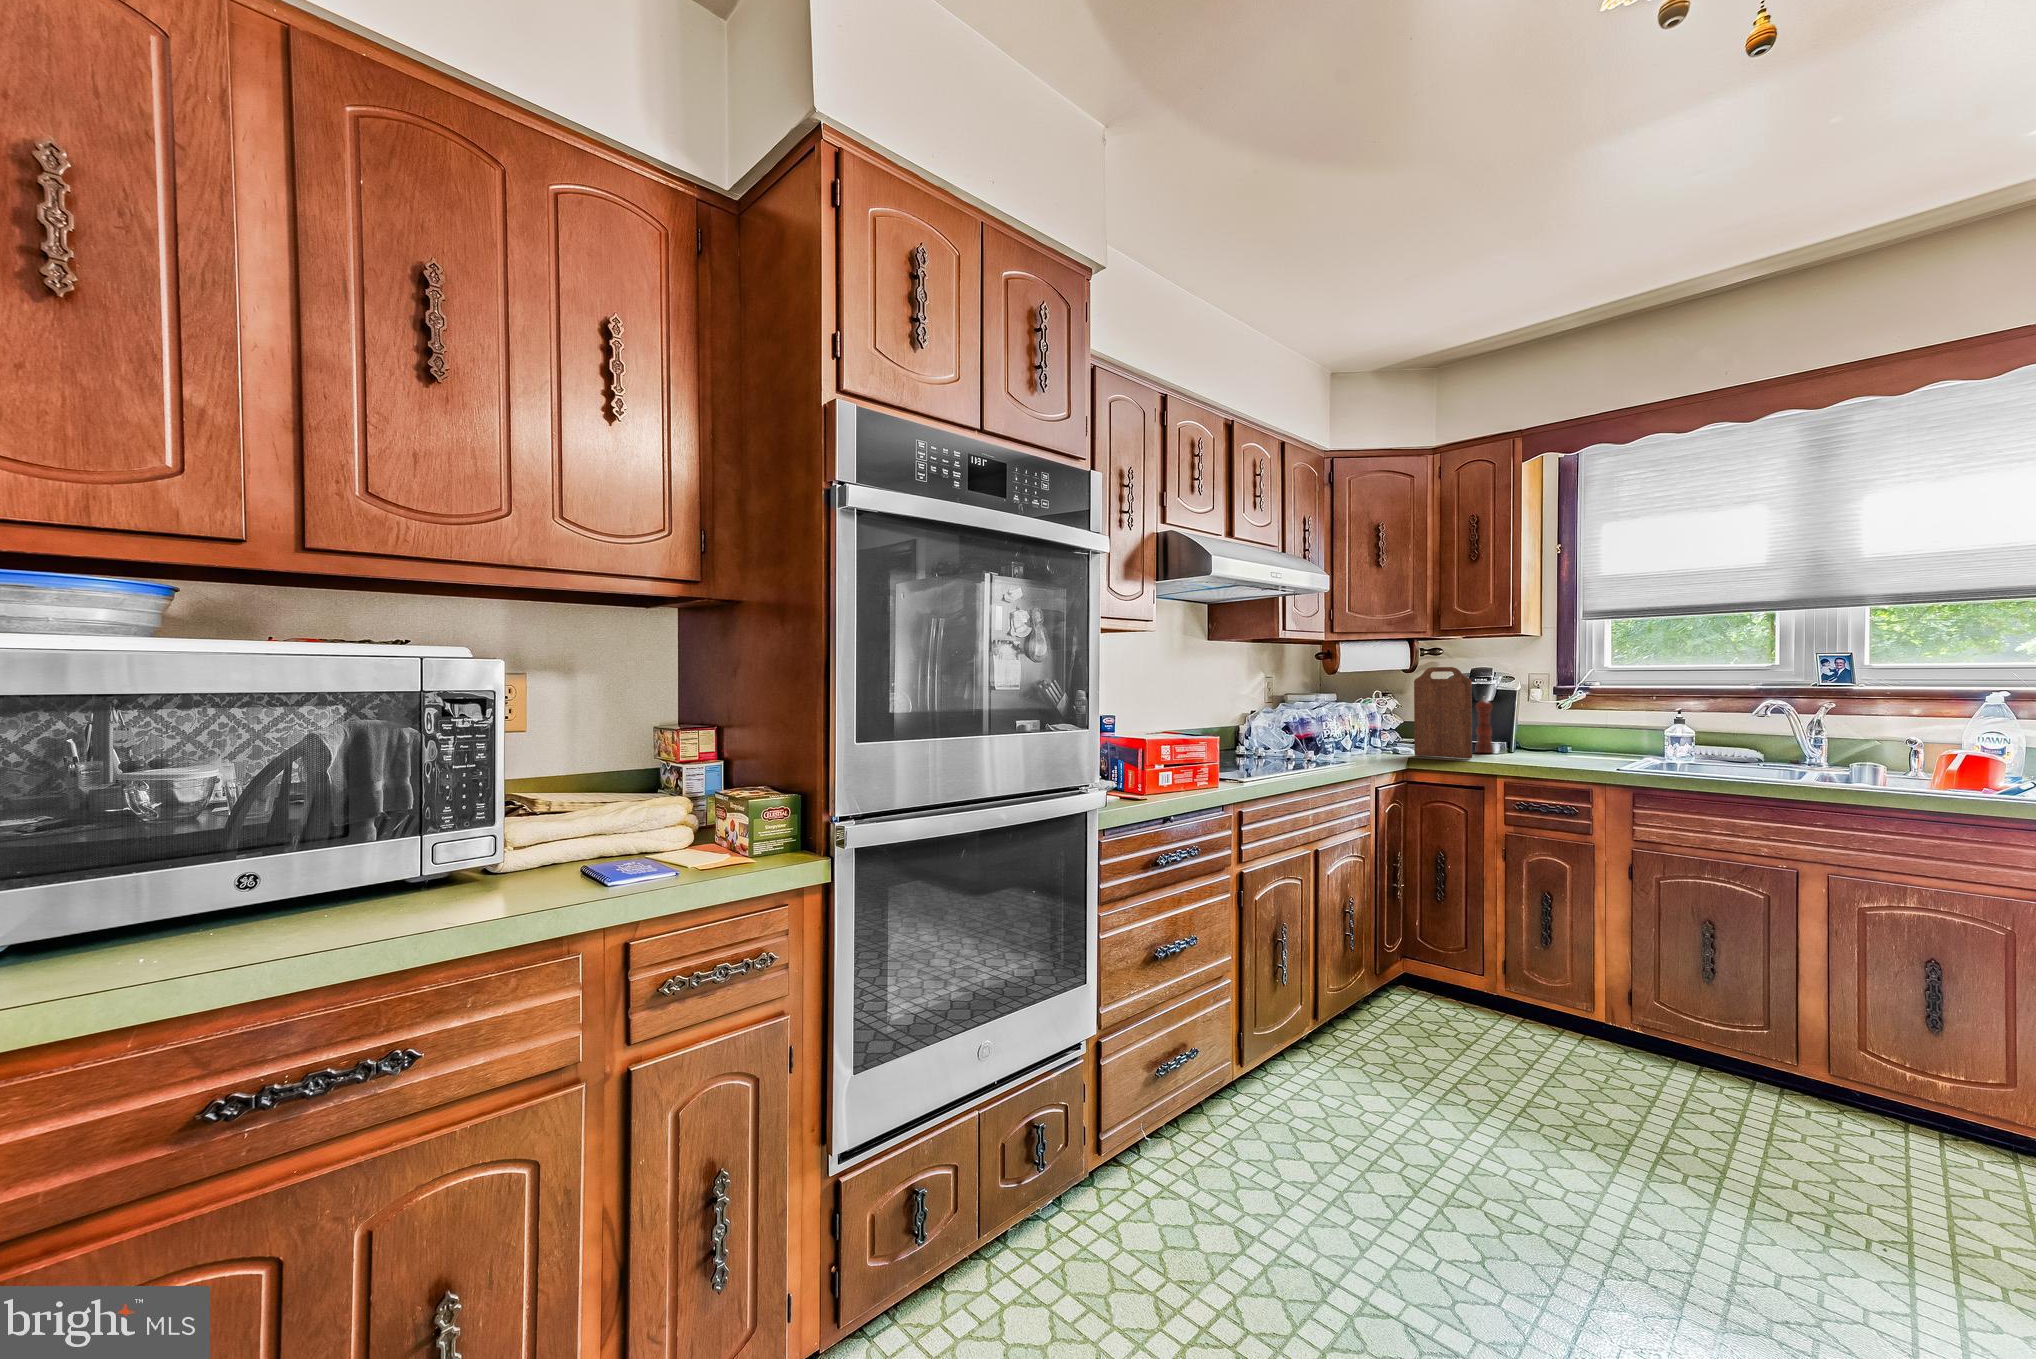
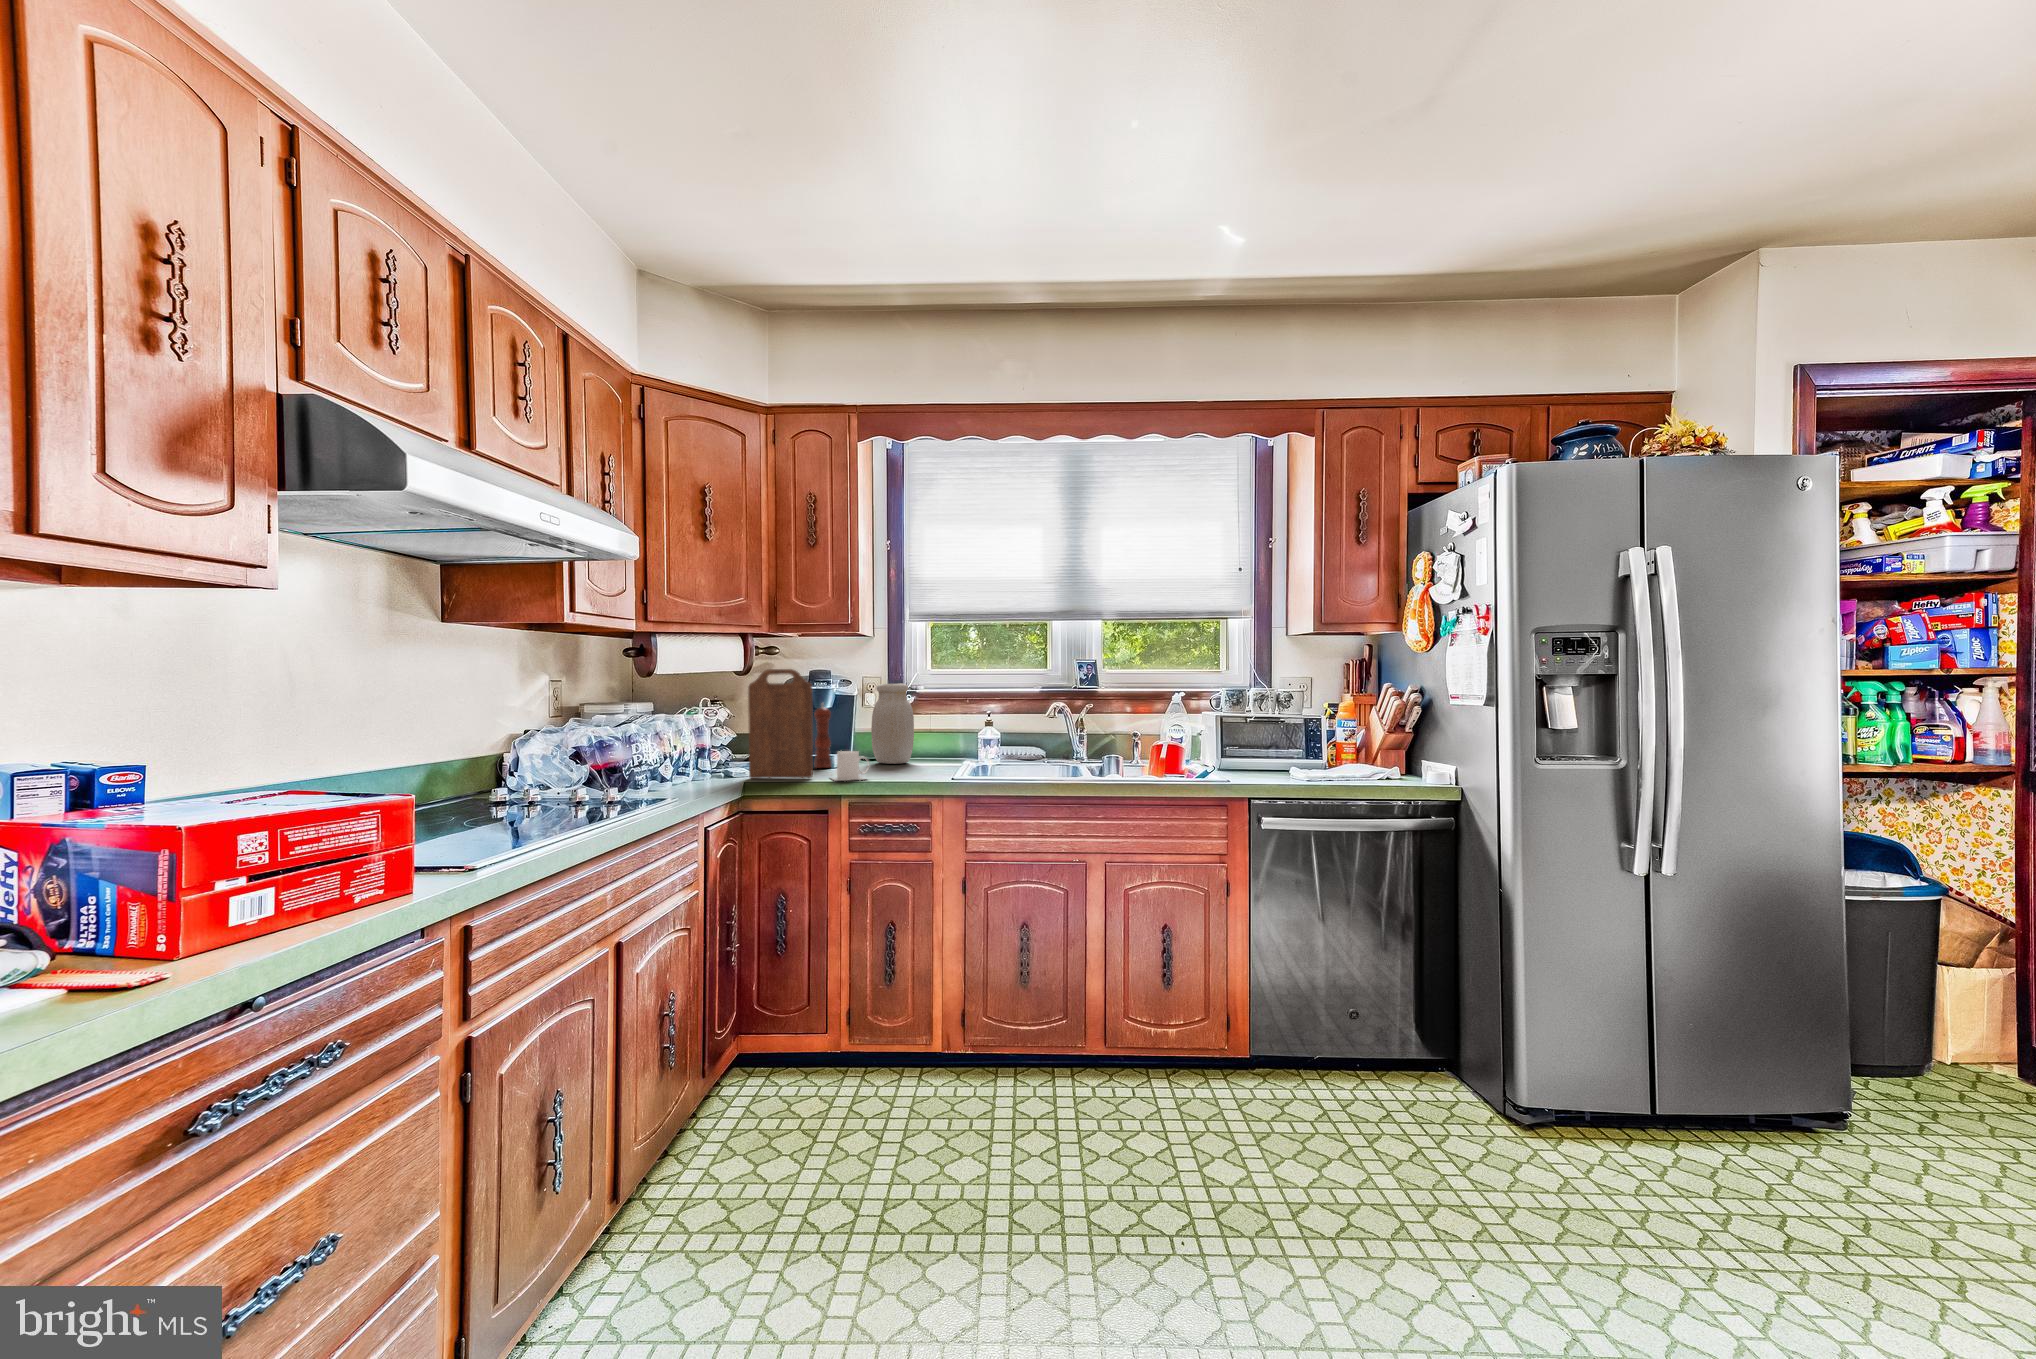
jar: none [1535,680,1583,755] -> present [871,683,914,764]
mug: none [1488,738,1528,763] -> present [832,751,870,781]

